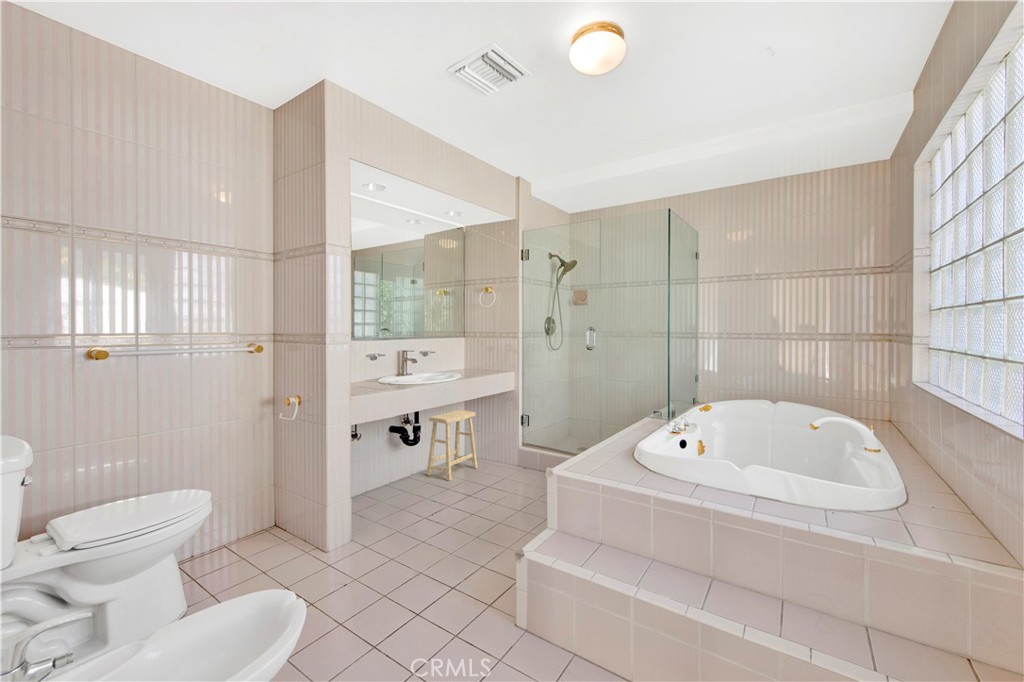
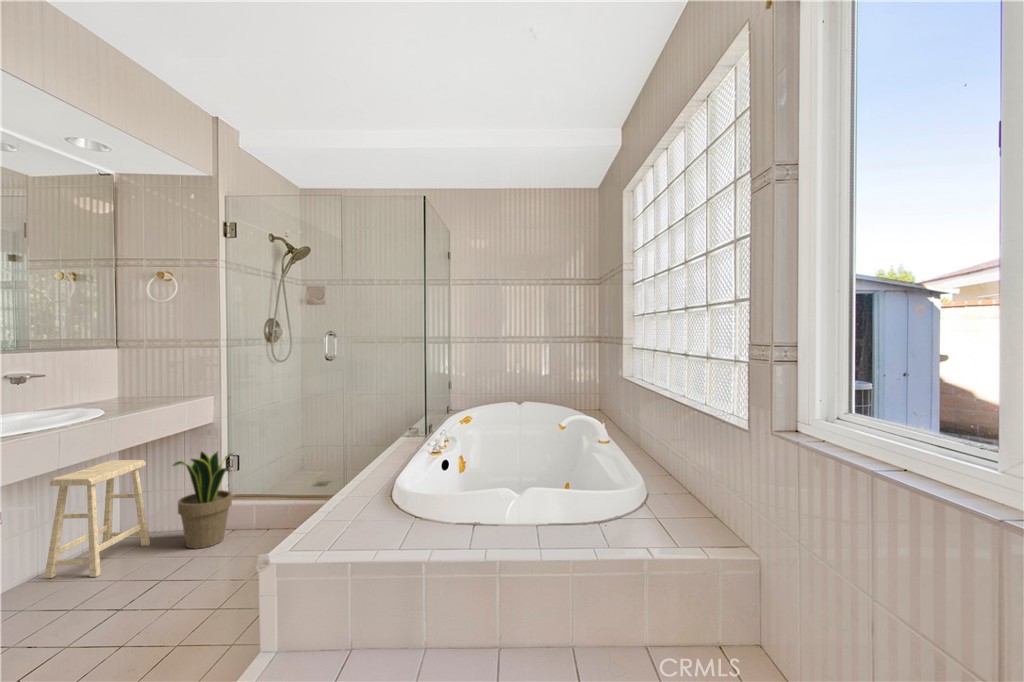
potted plant: none [488,410,526,477] -> present [173,452,232,549]

